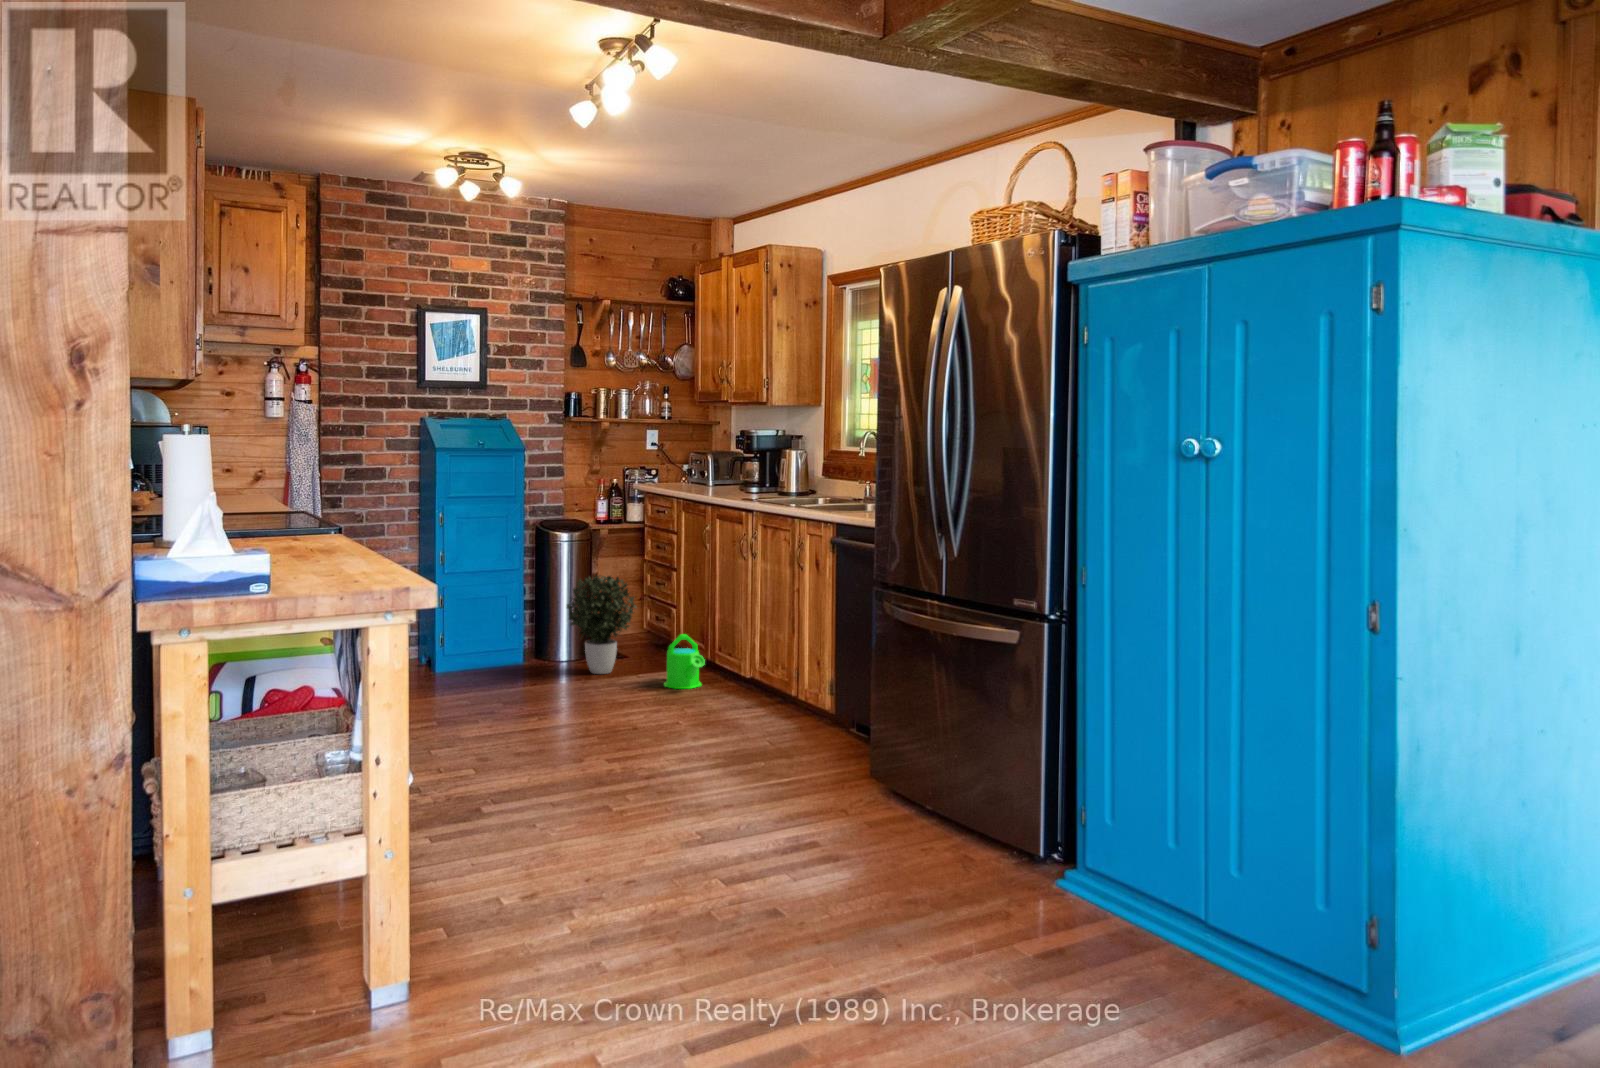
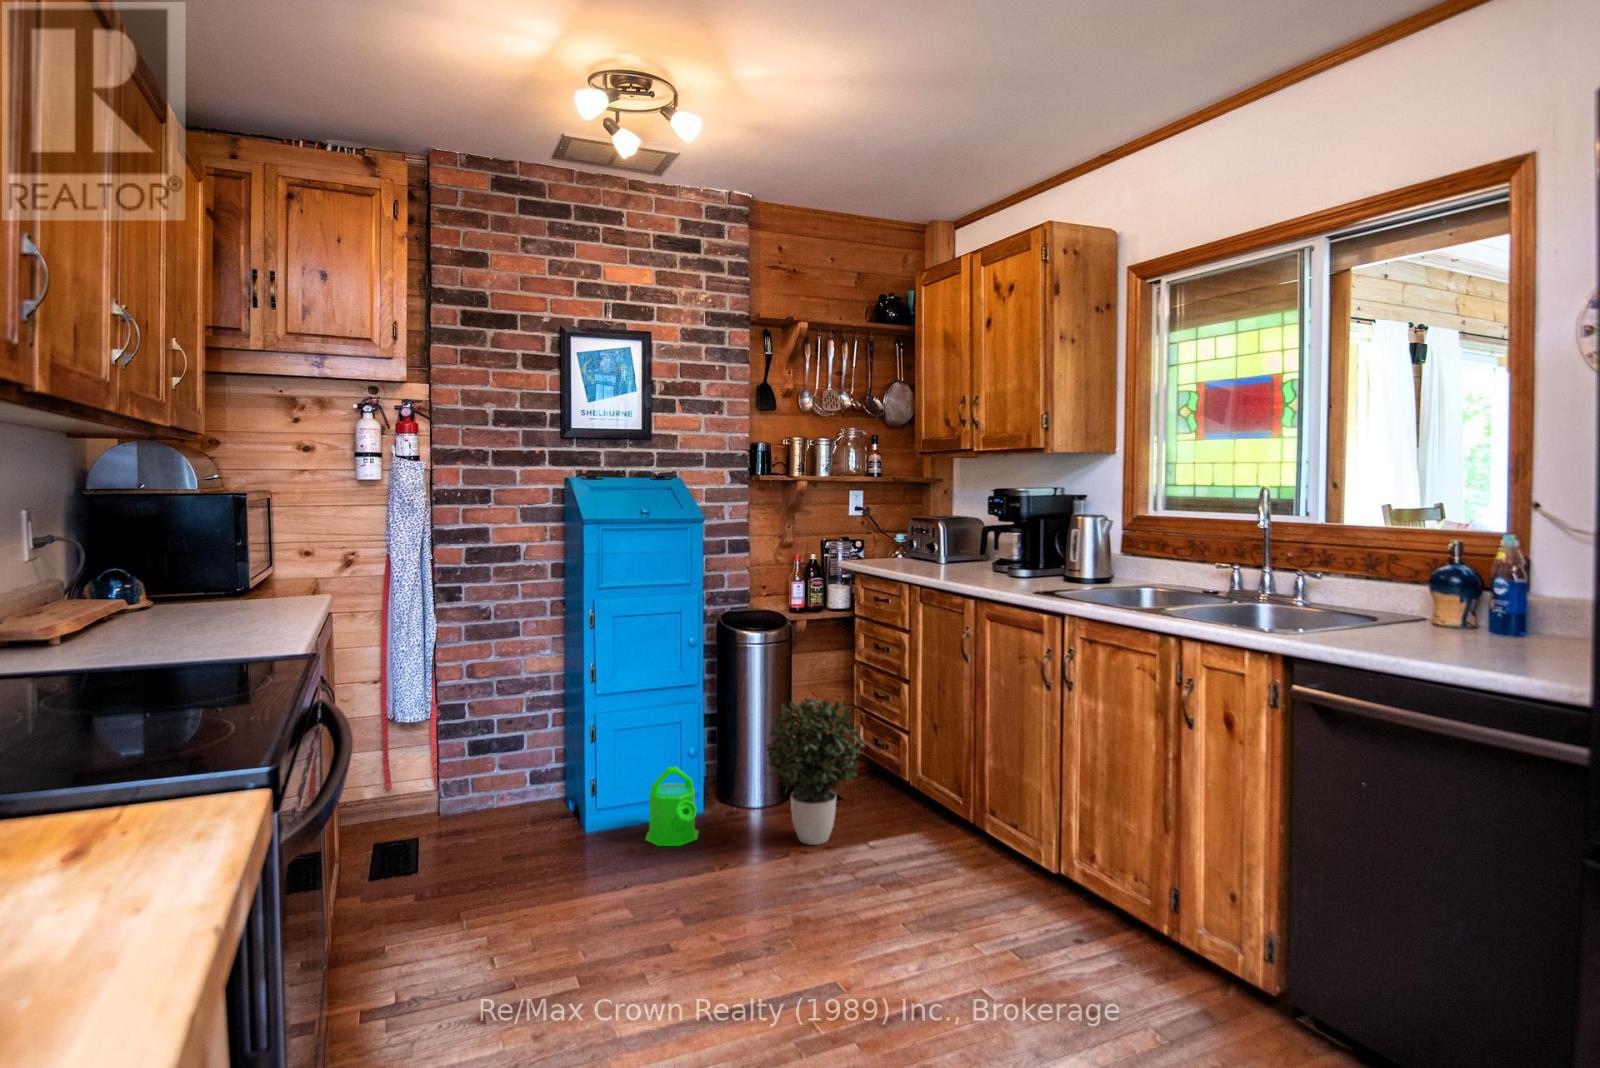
watering can: present [664,634,705,689] -> present [646,766,699,846]

